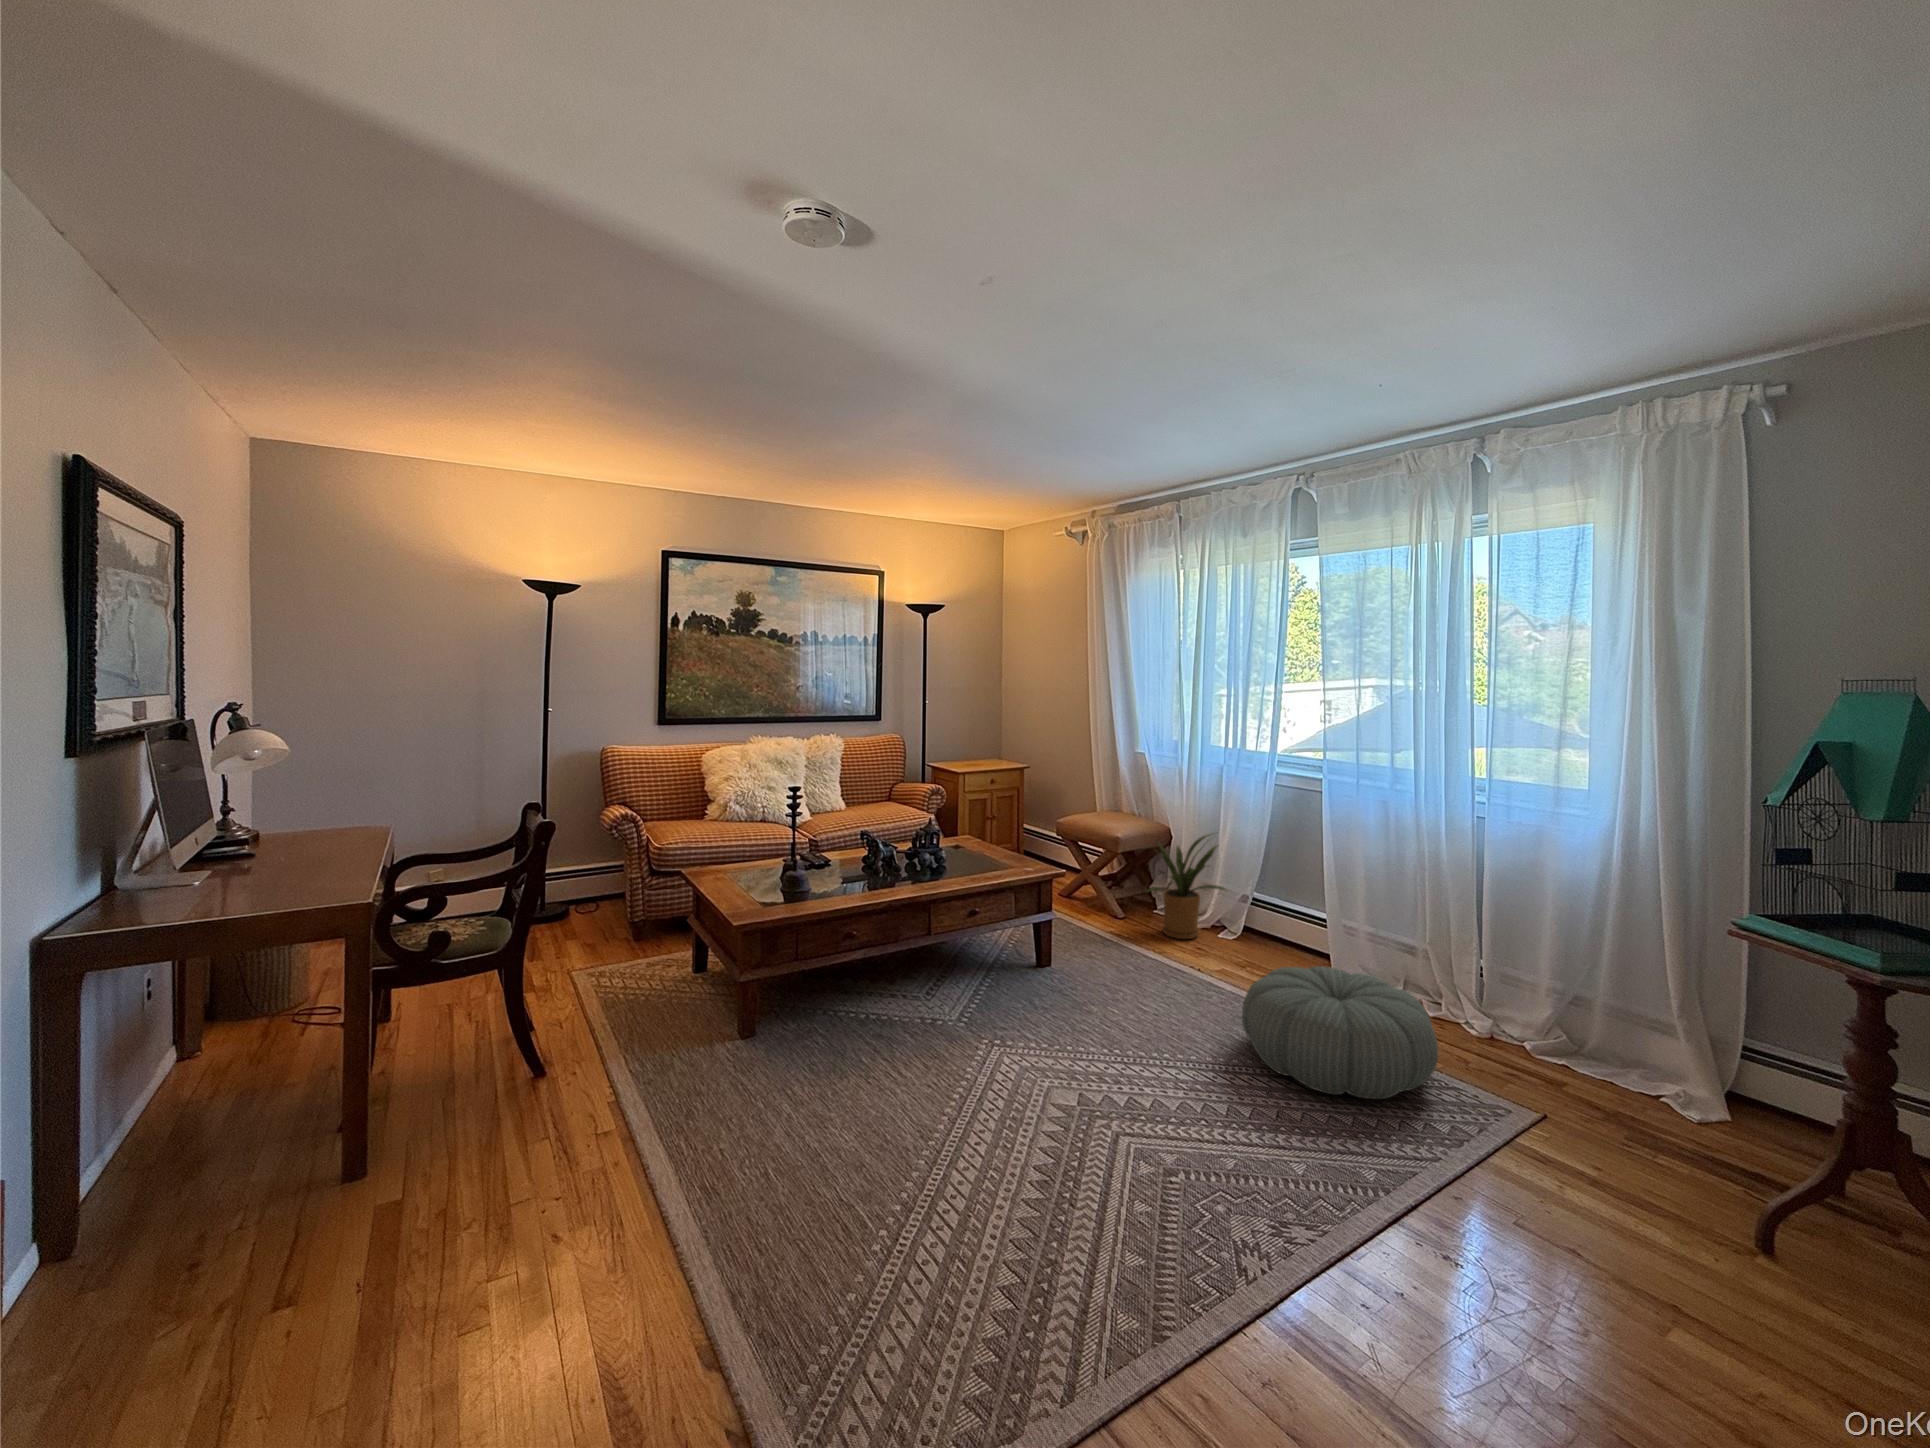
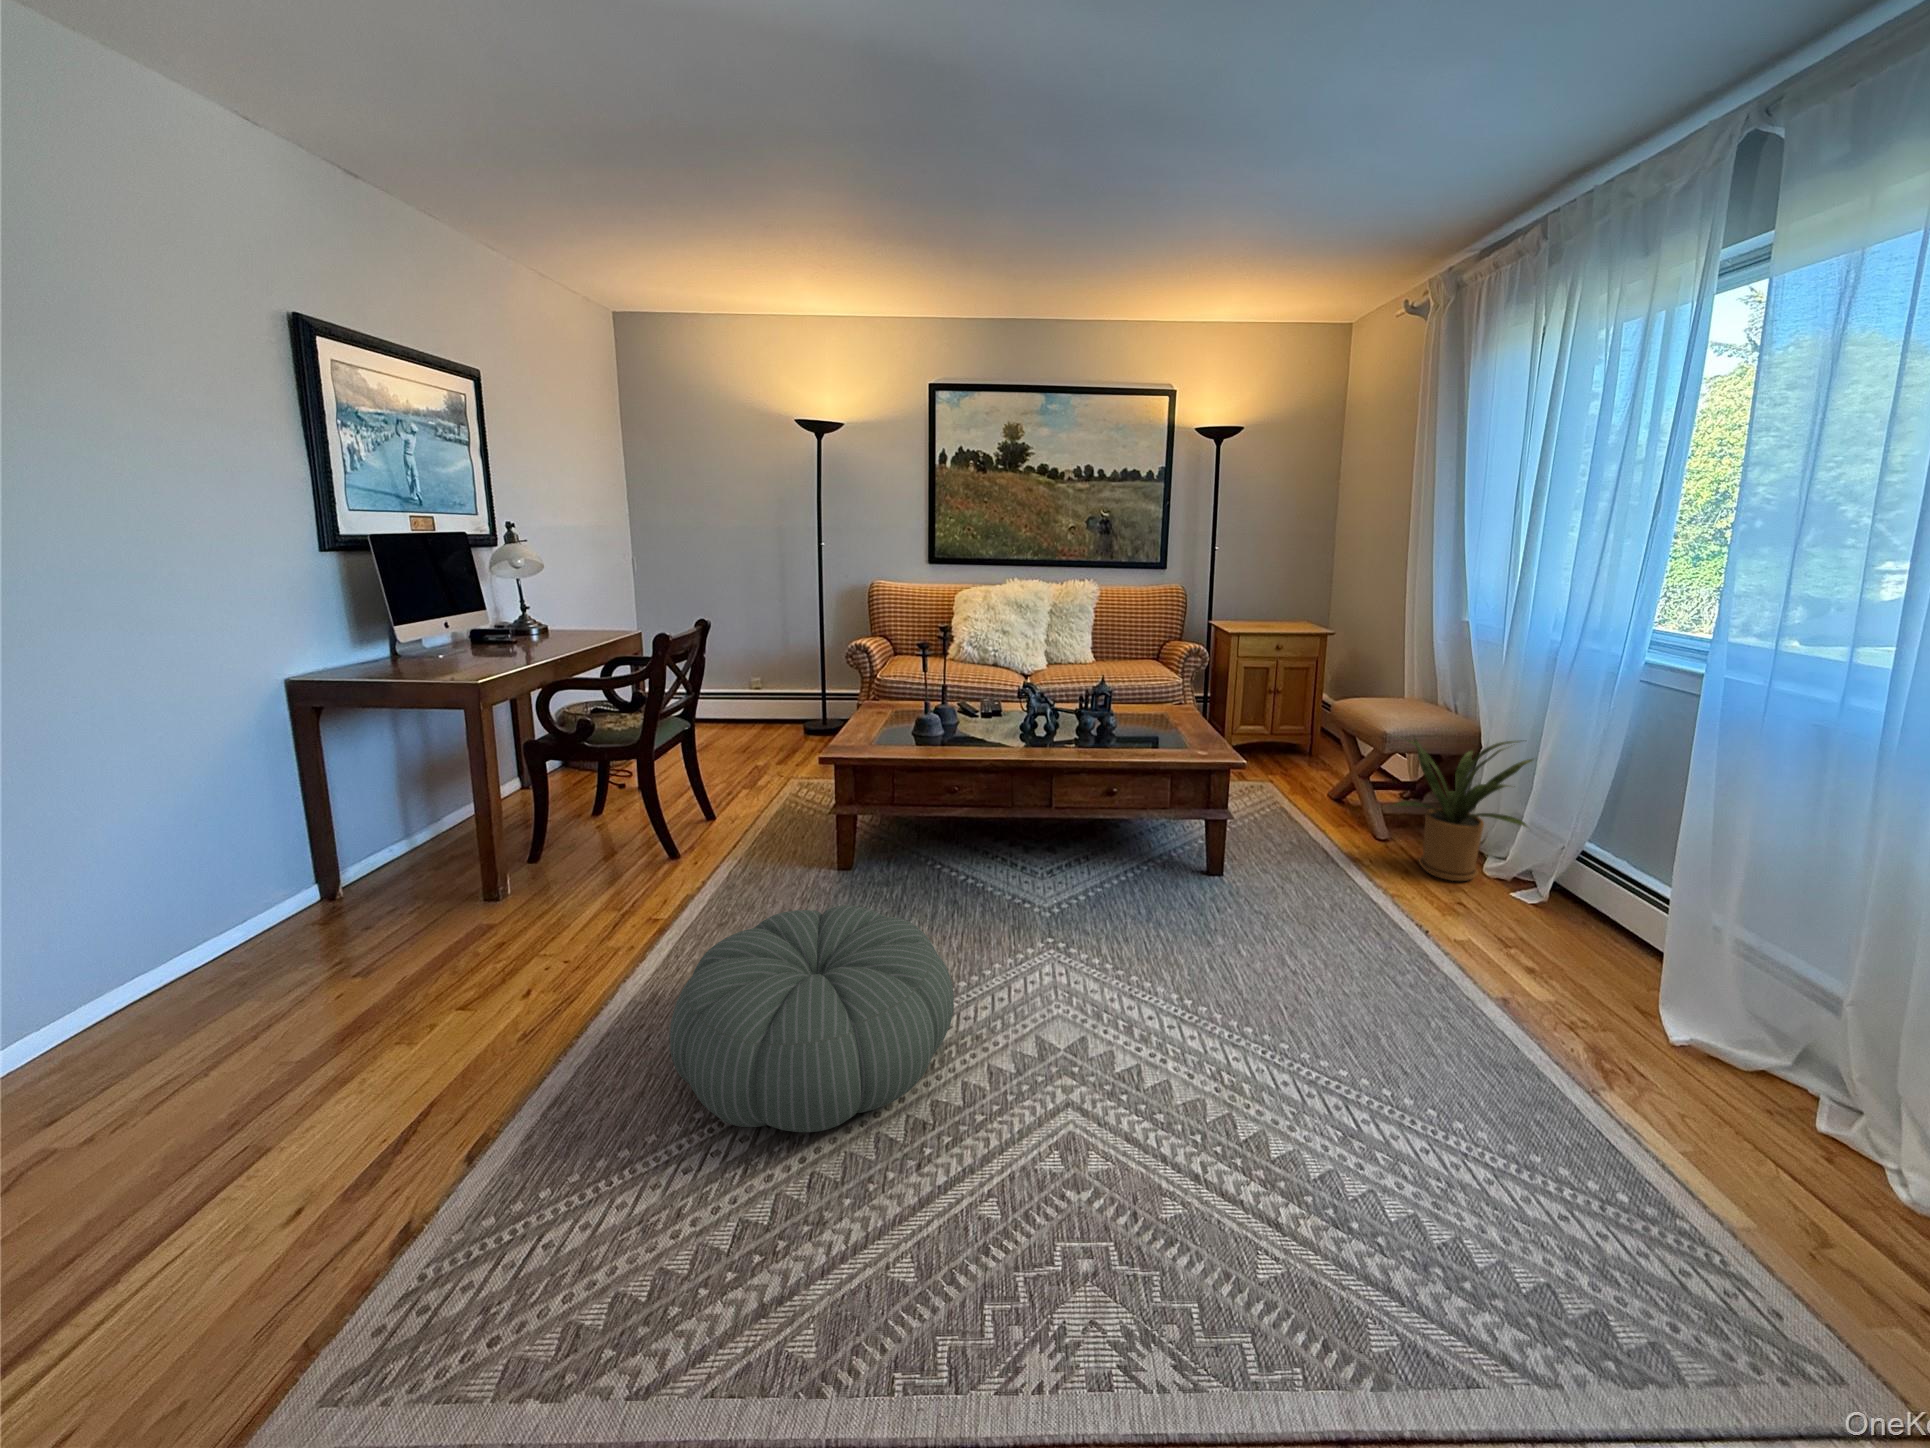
pouf: present [1242,966,1438,1099] -> present [670,905,954,1132]

